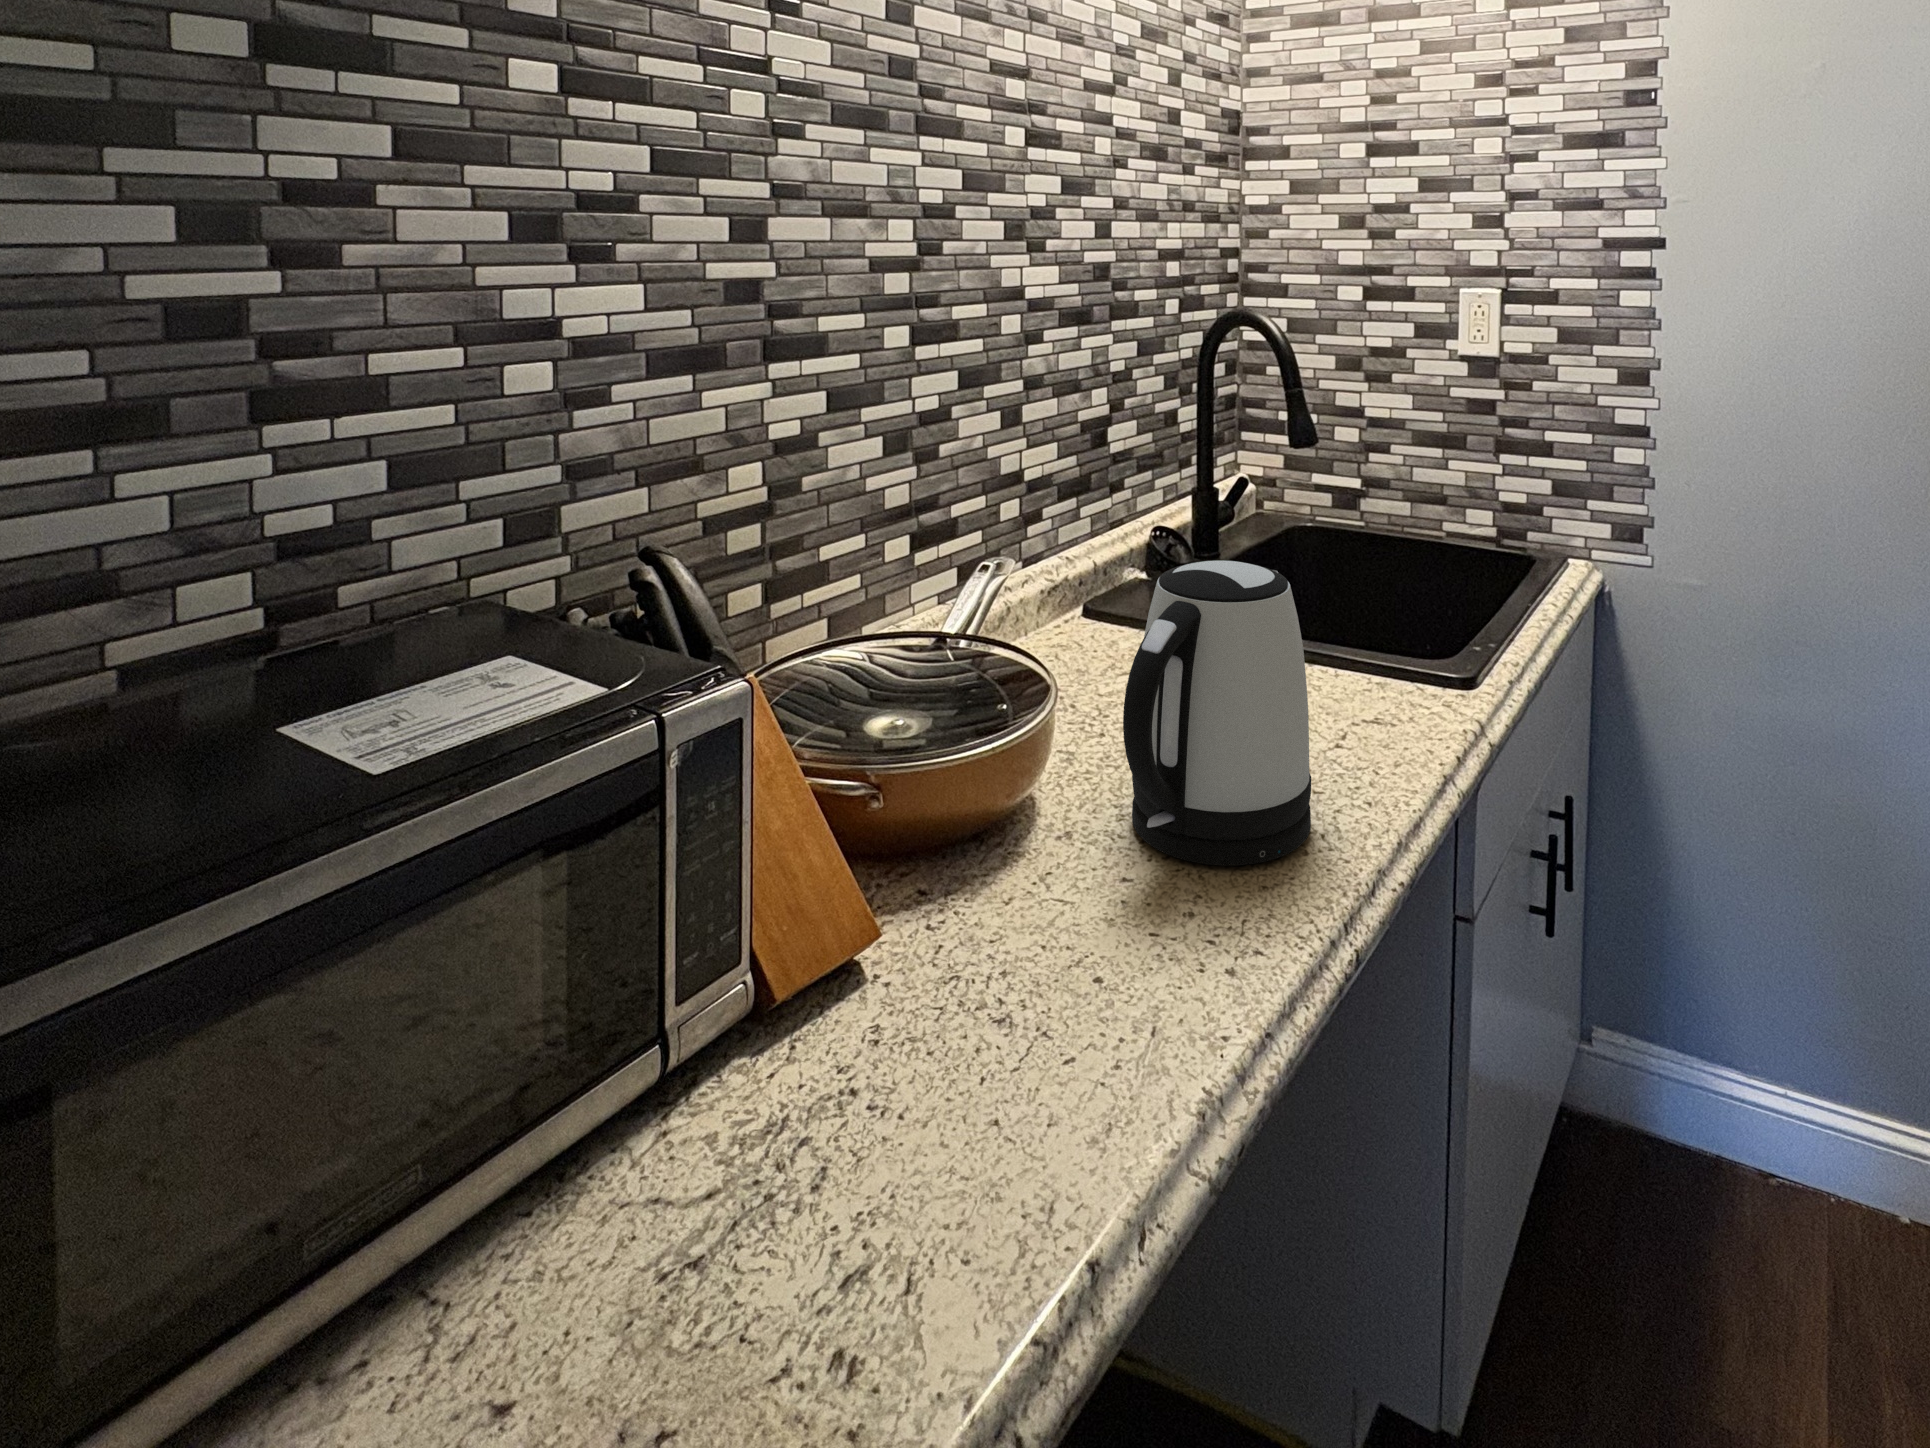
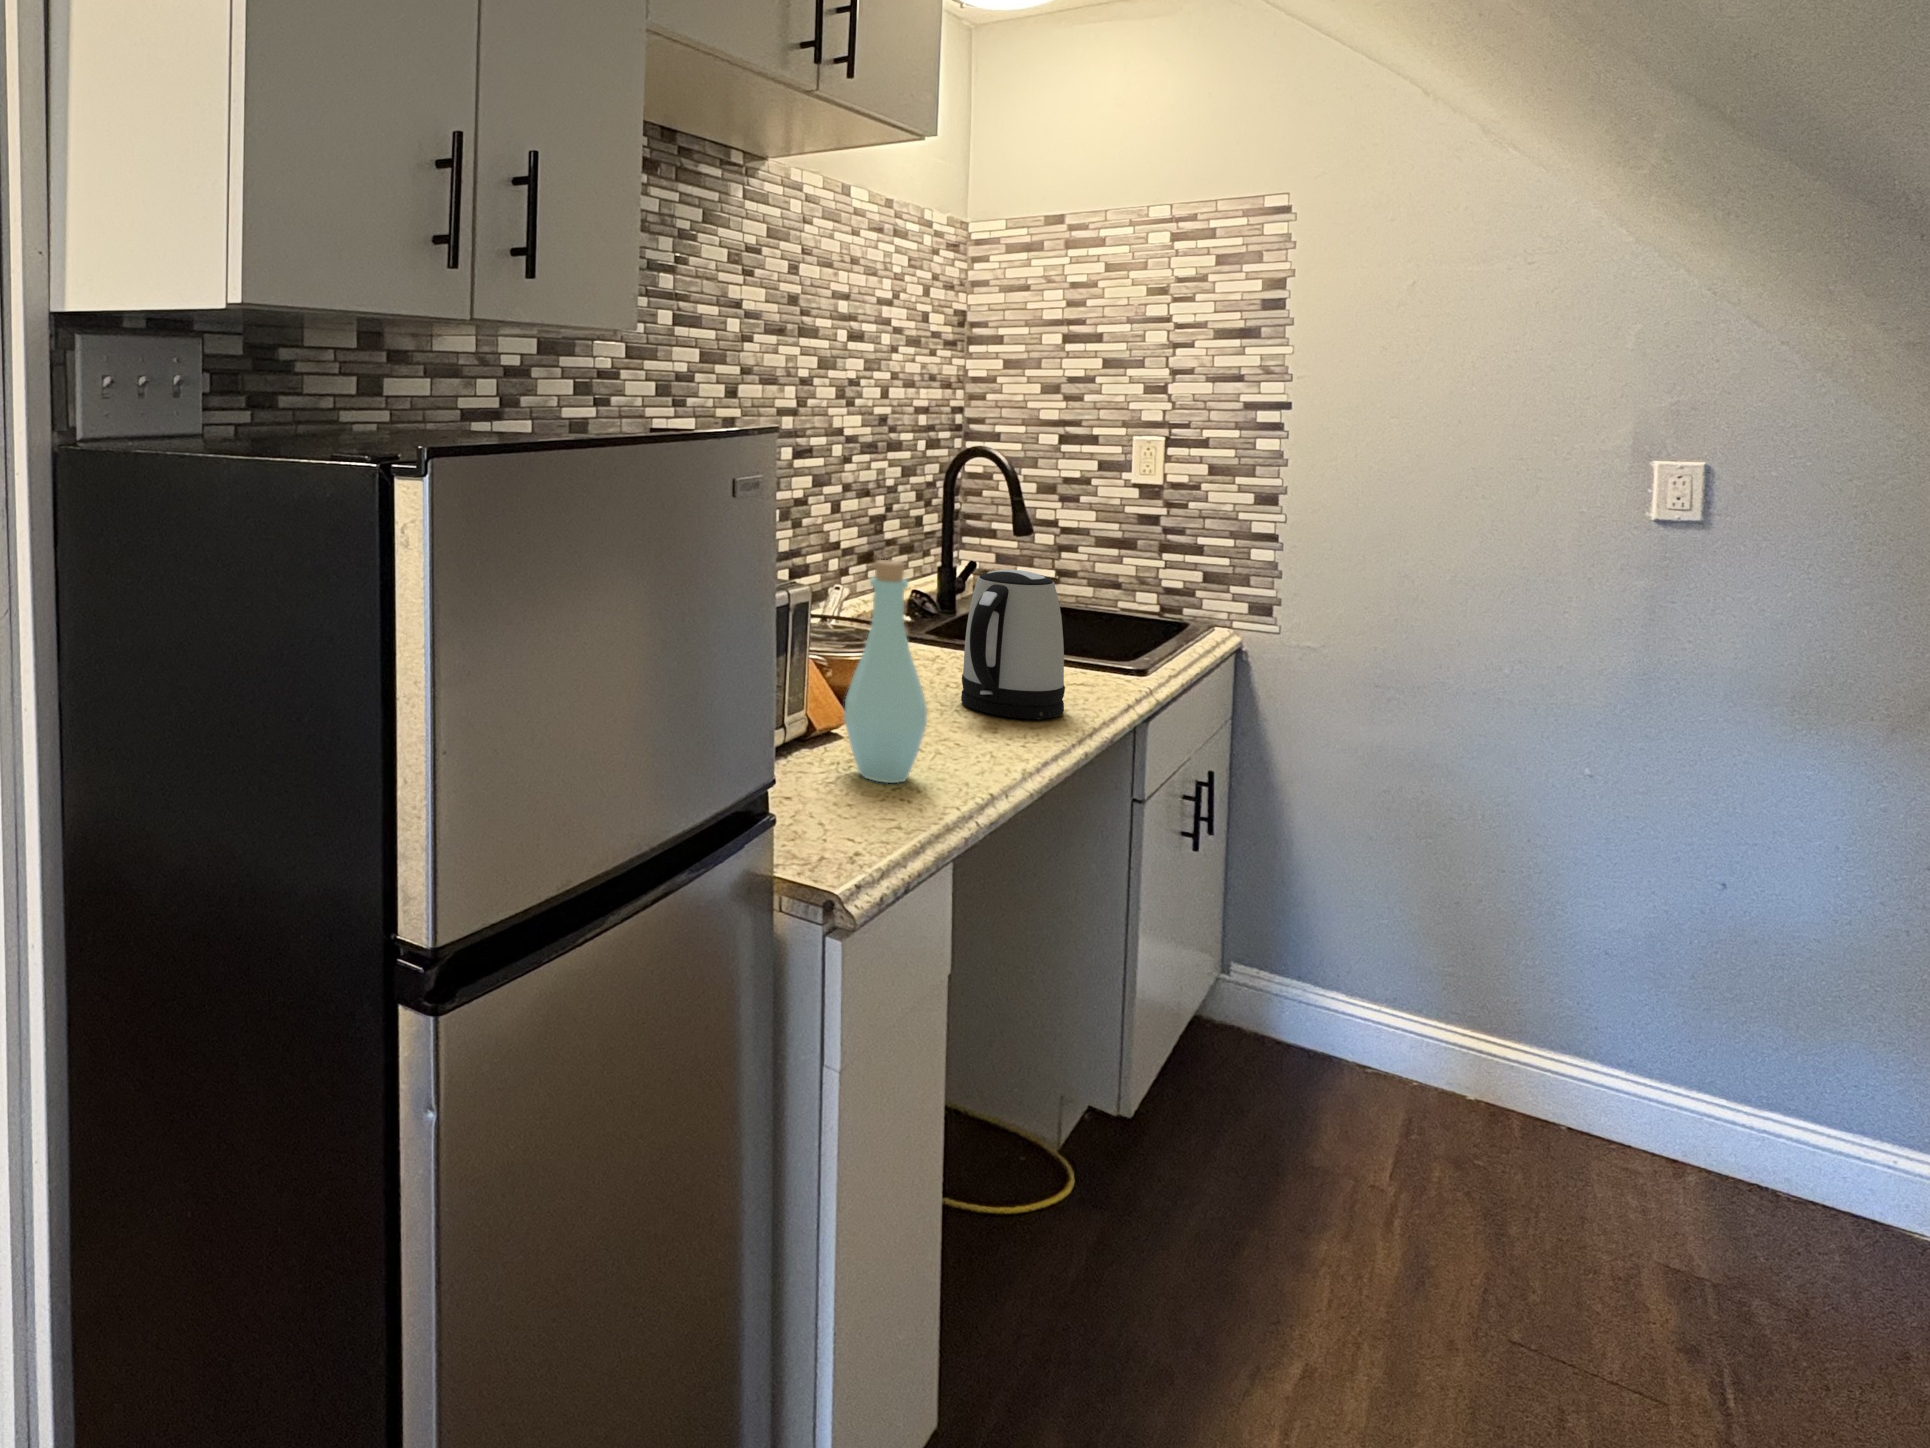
bottle: none [700,655,904,1254] -> present [844,560,927,783]

